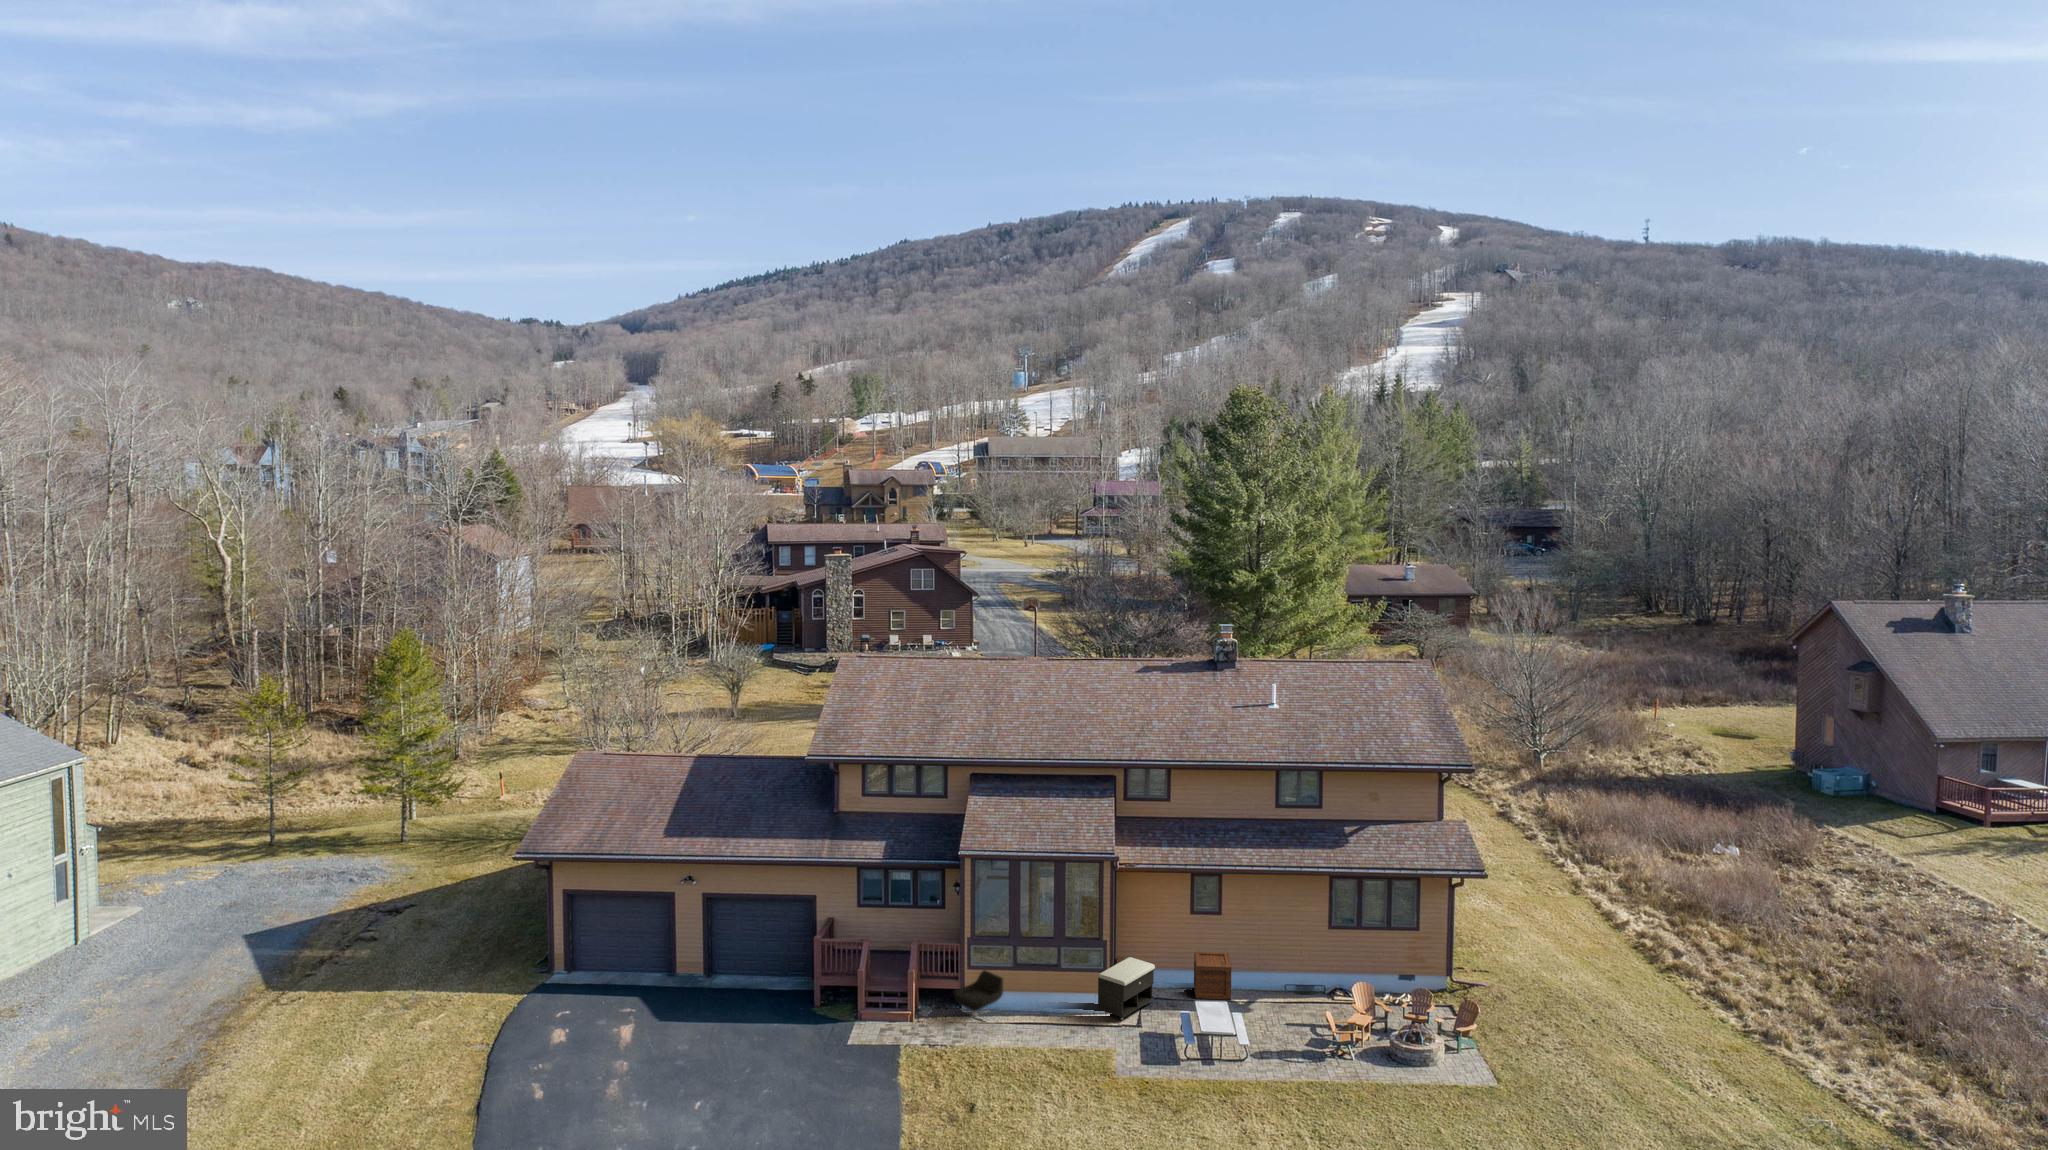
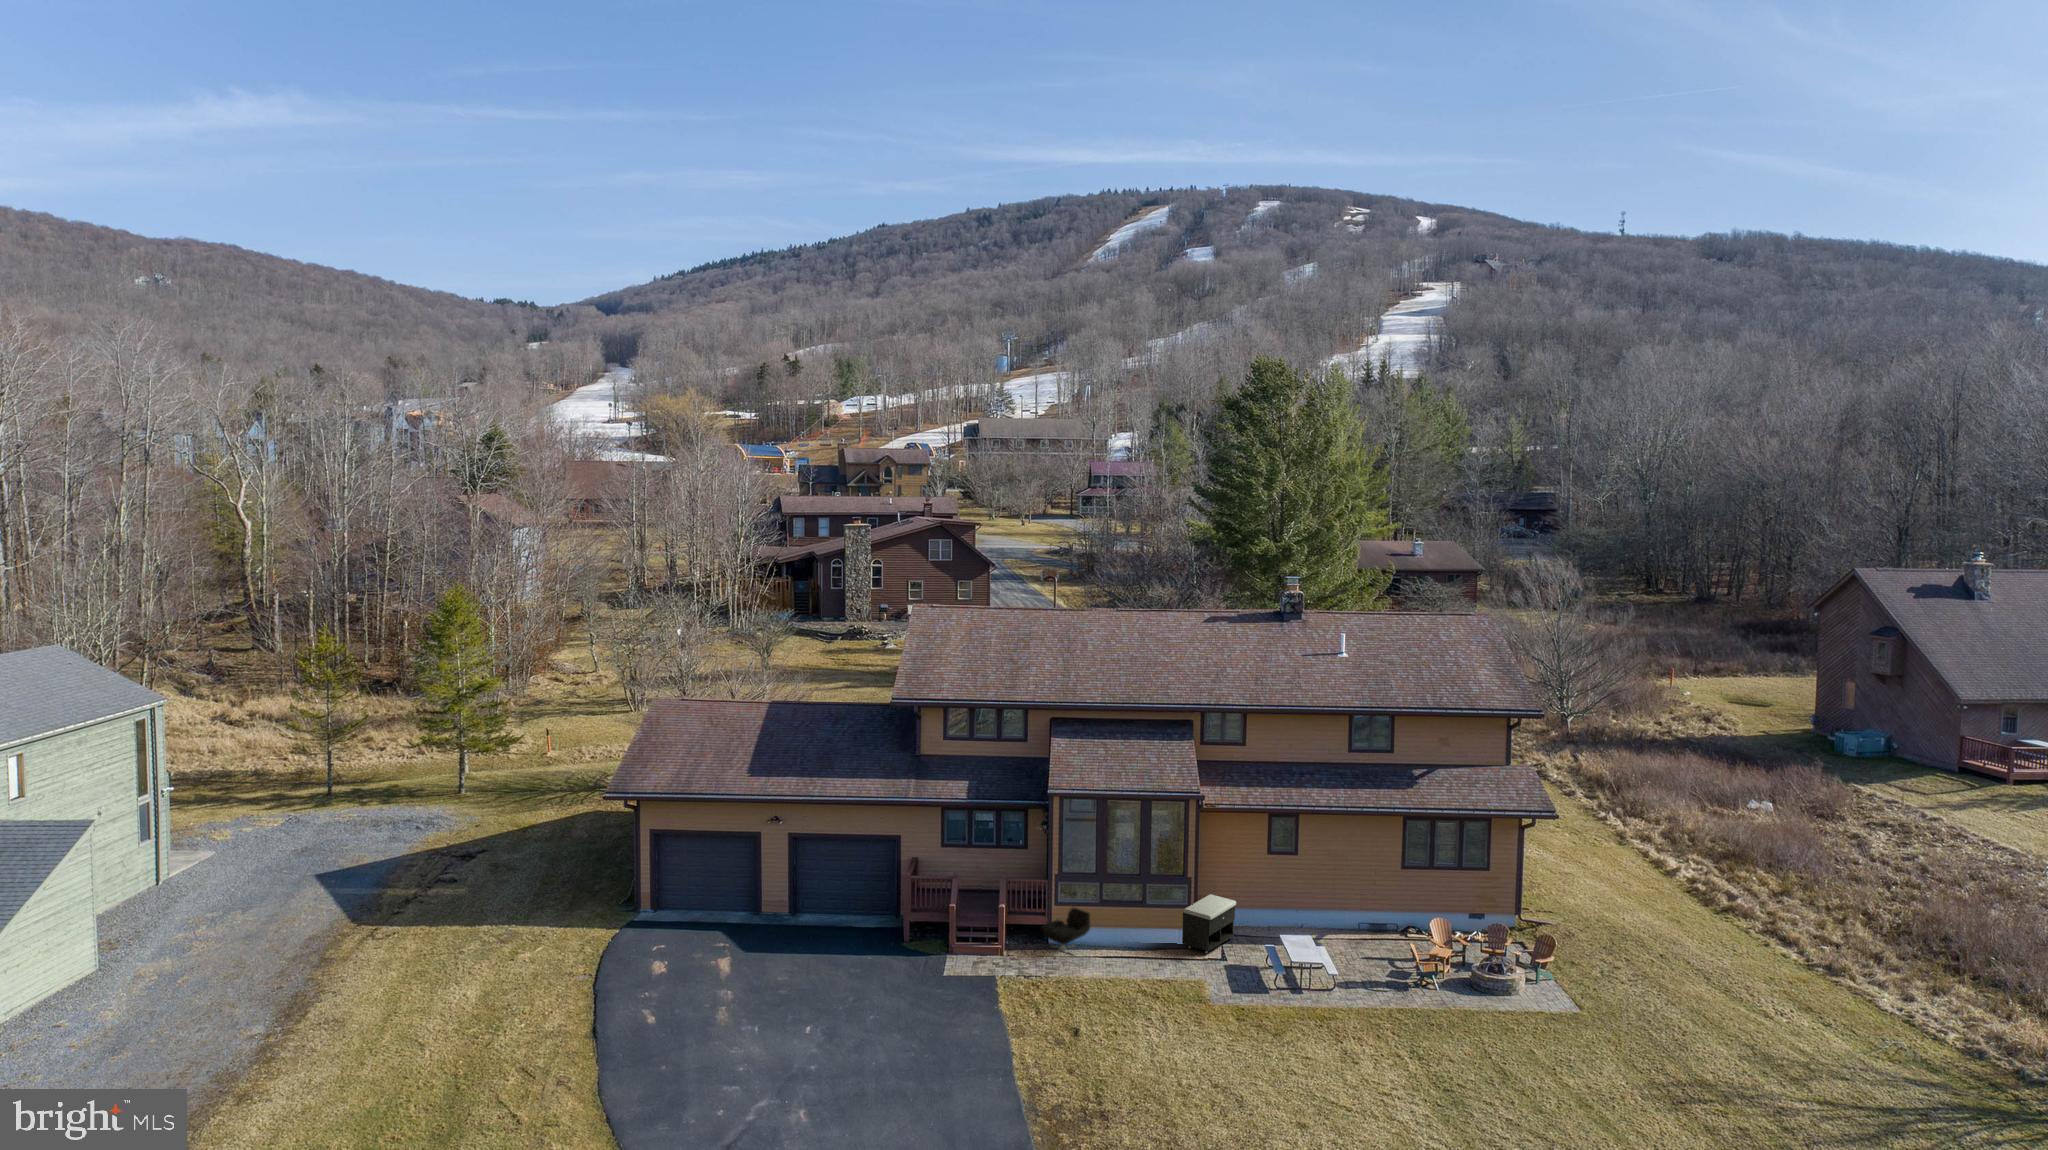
wooden crate: present [1194,952,1231,1000] -> none [1270,890,1310,936]

